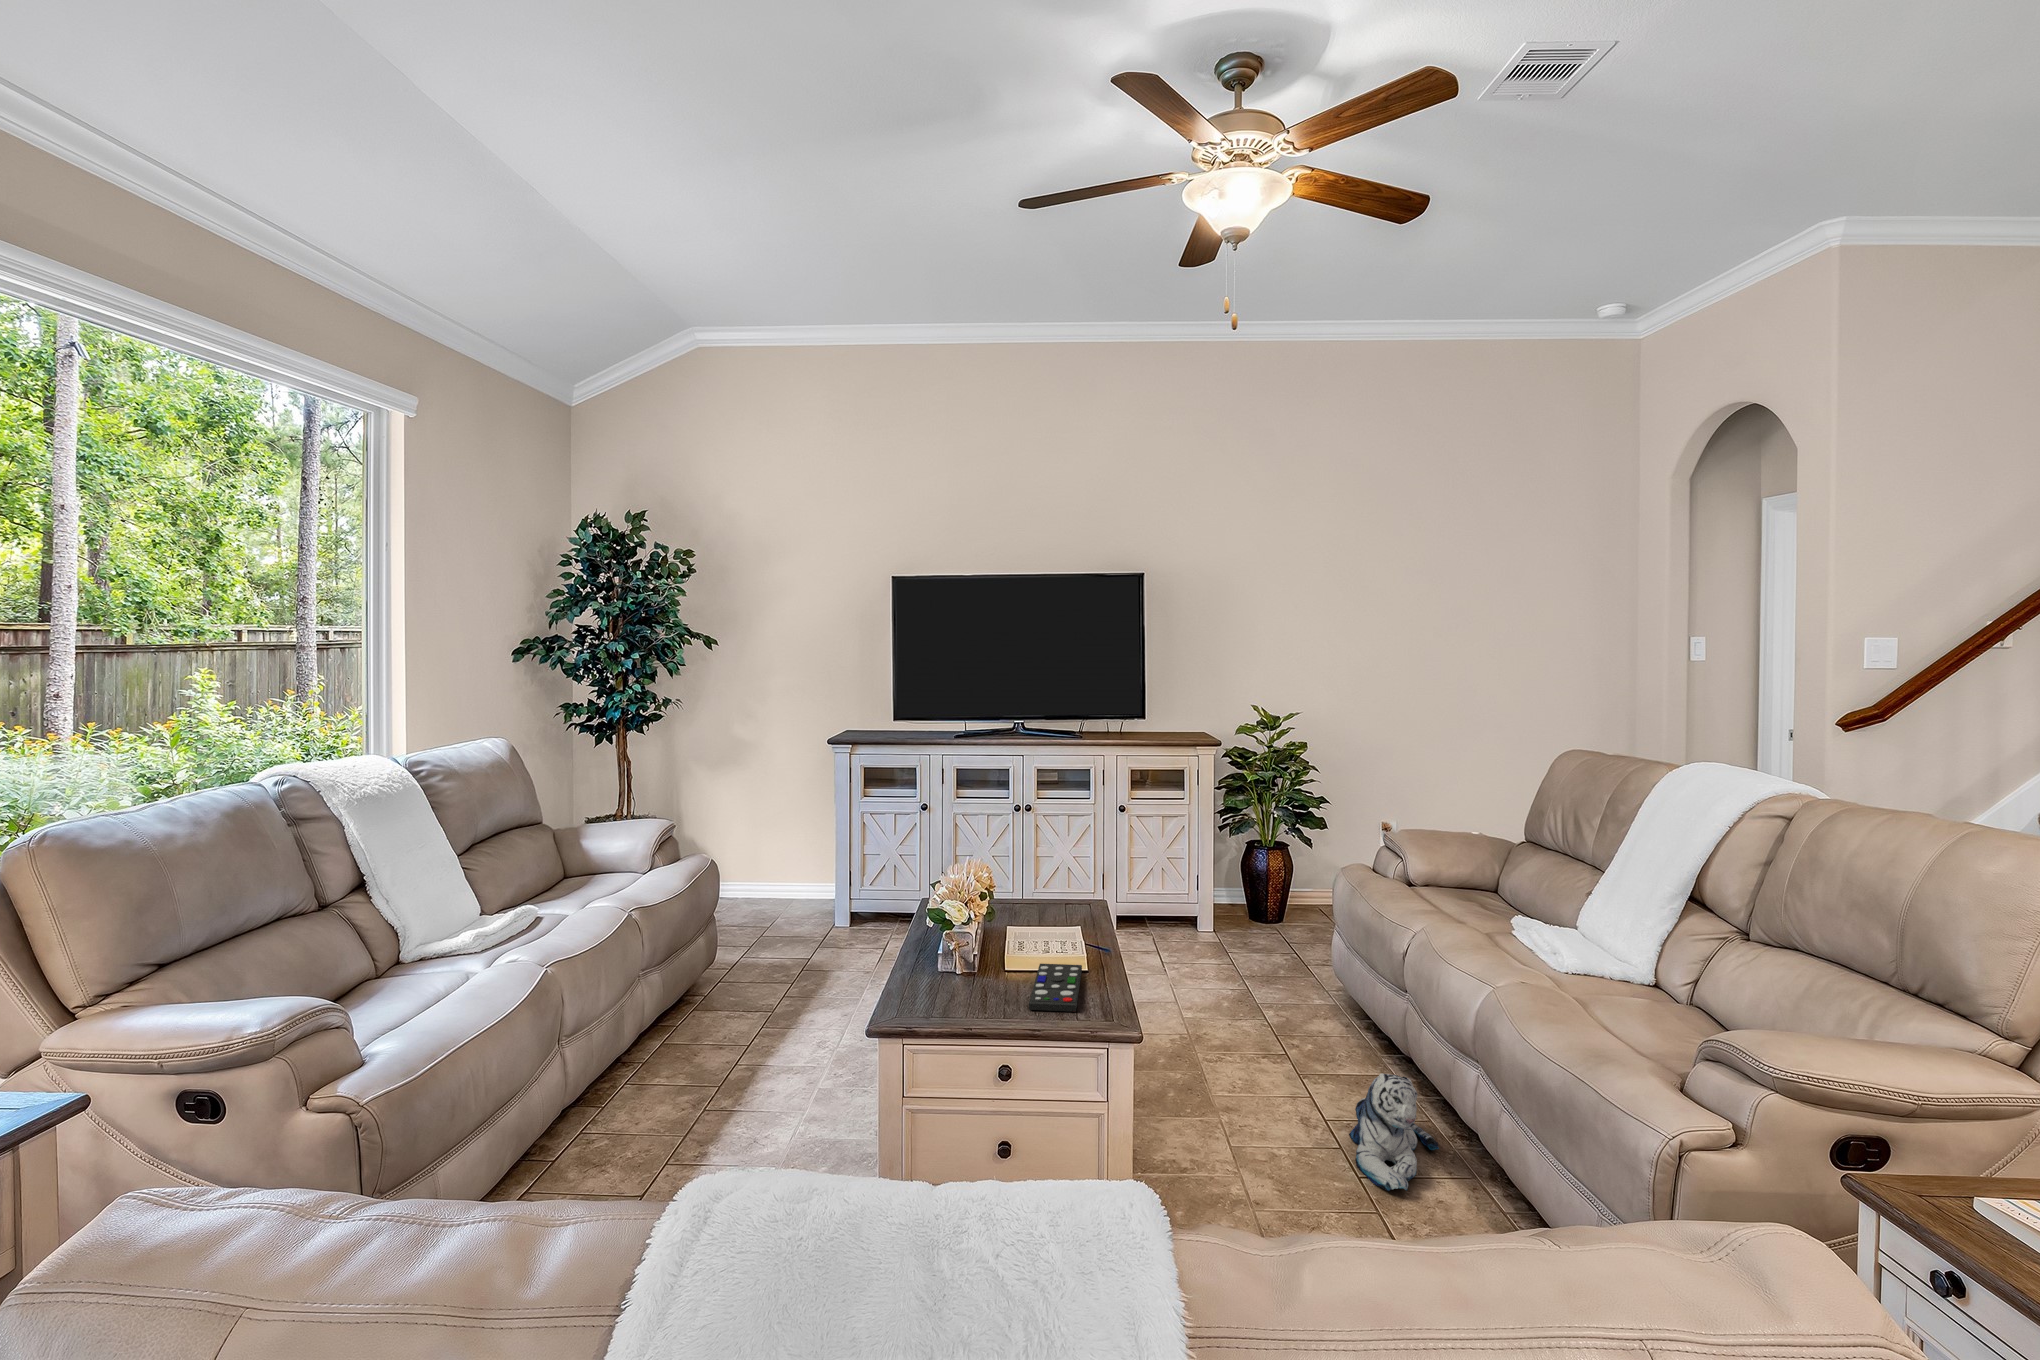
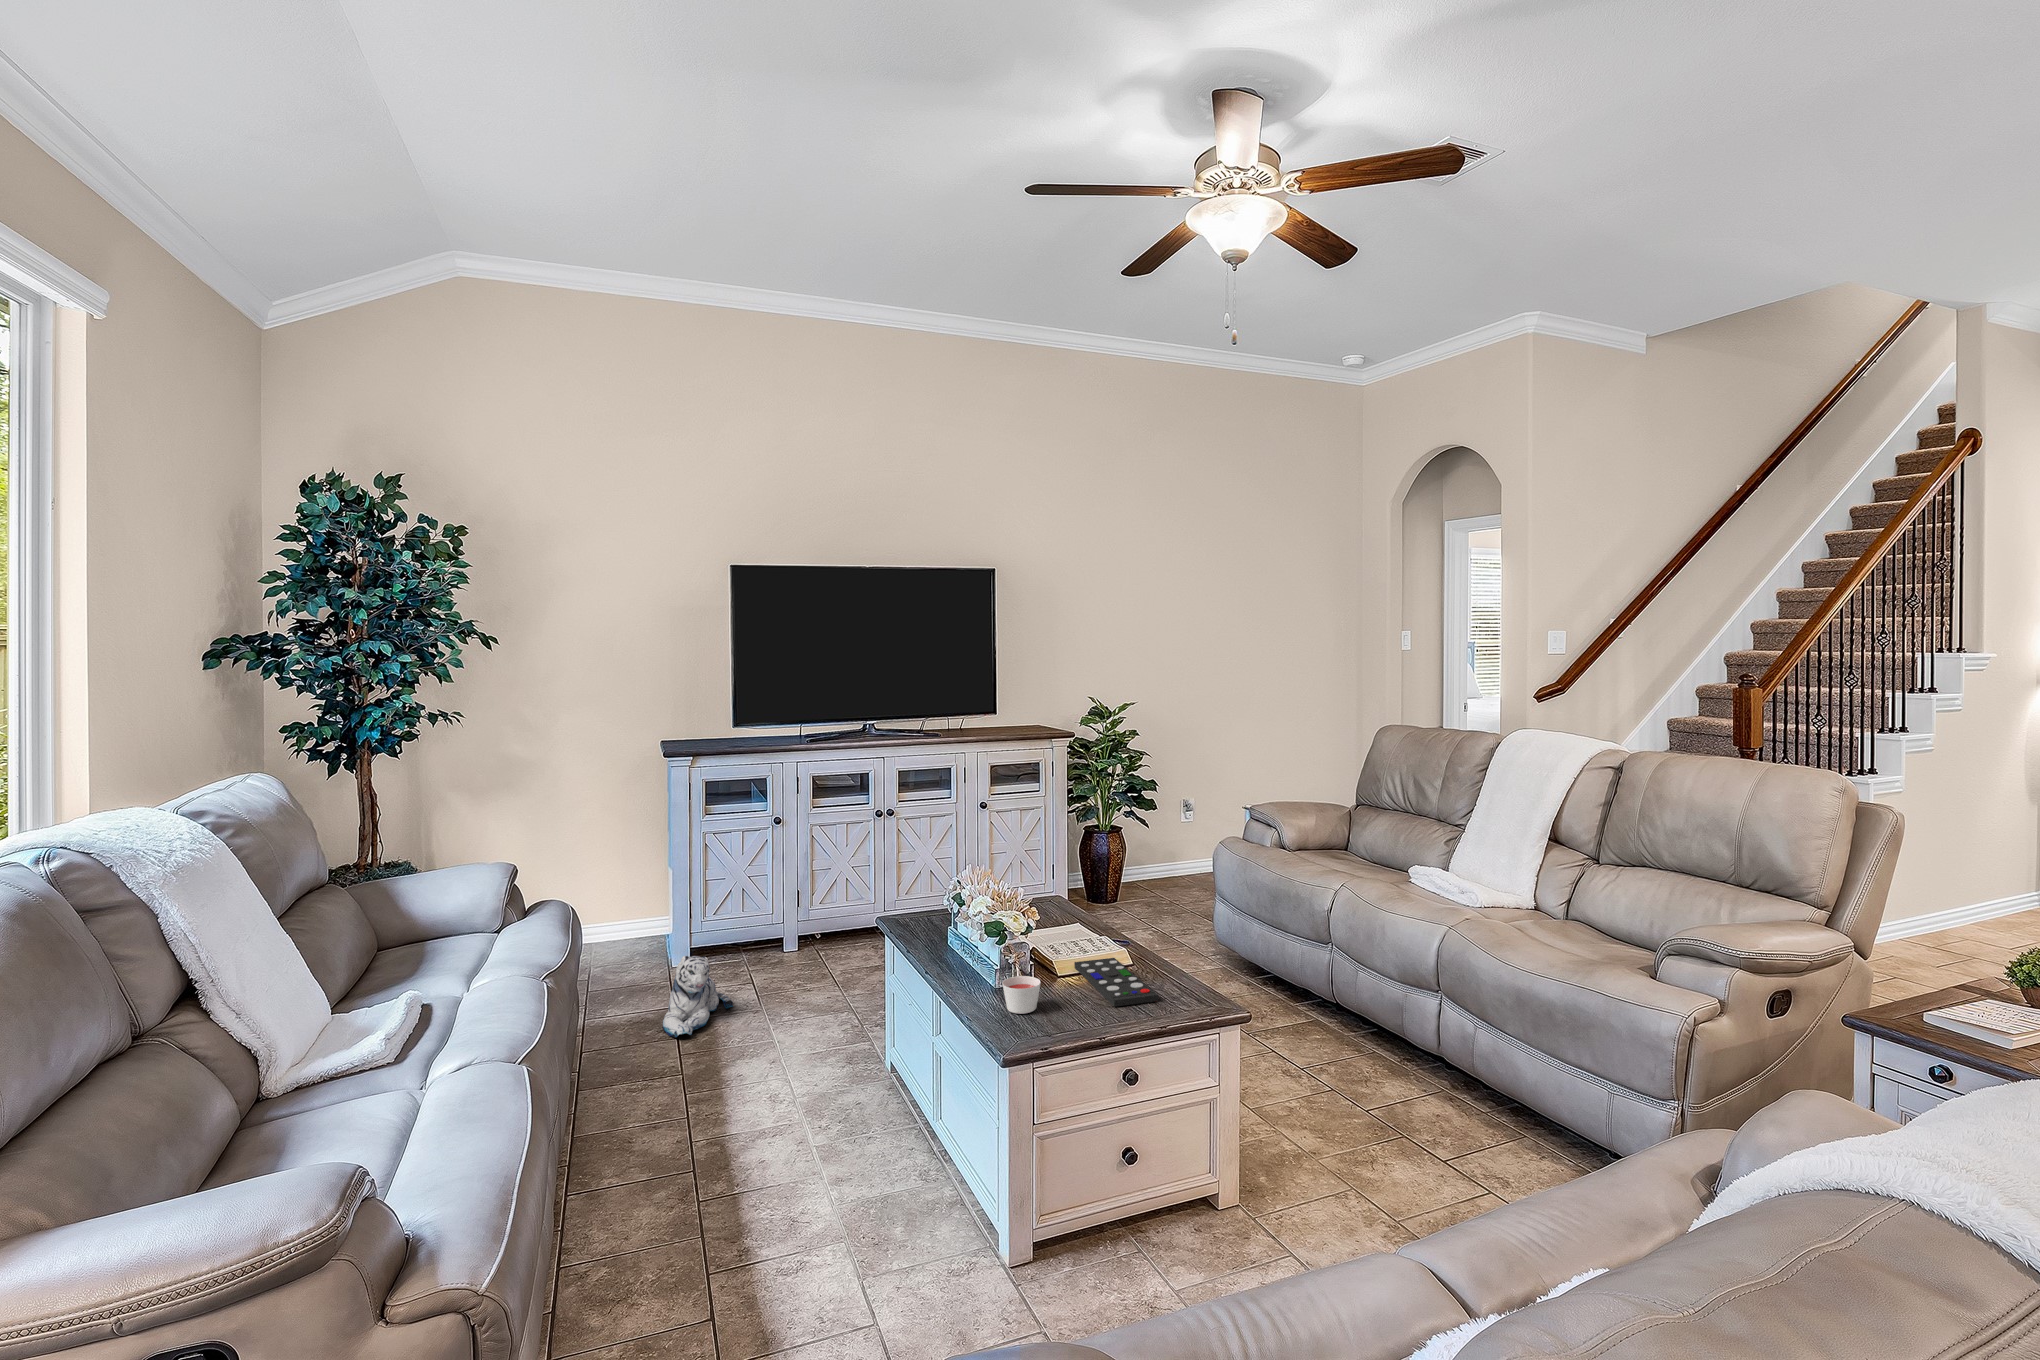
candle: none [928,966,965,1002] -> present [1002,976,1040,1014]
plush toy: present [1349,1073,1439,1191] -> present [662,956,733,1038]

